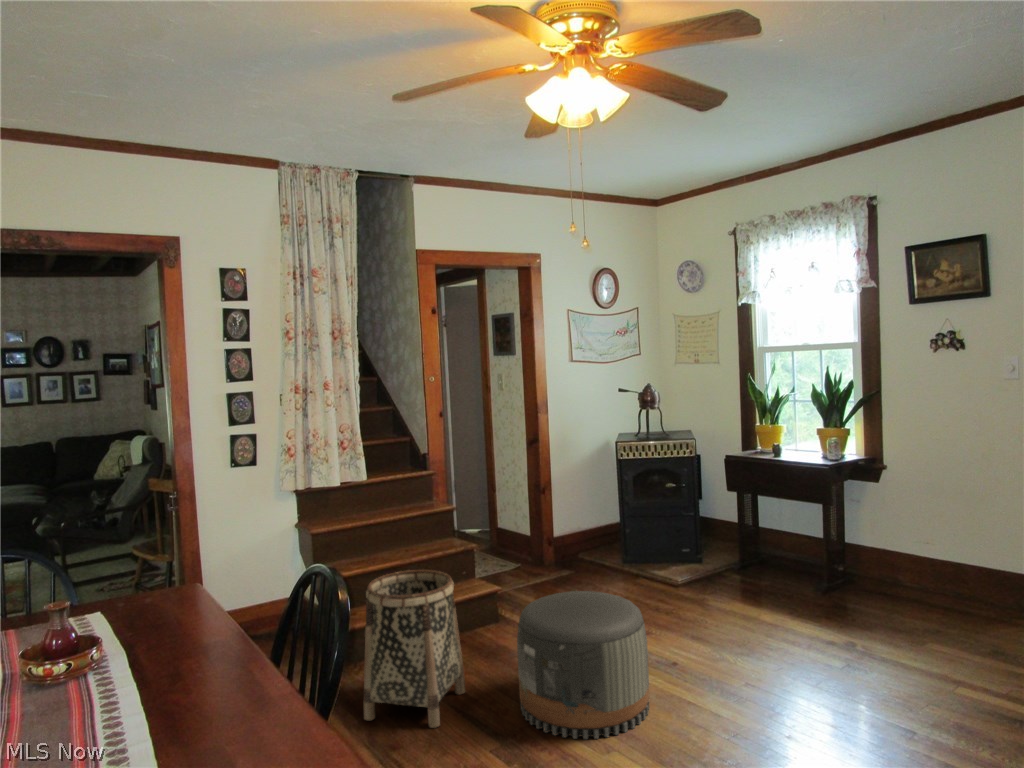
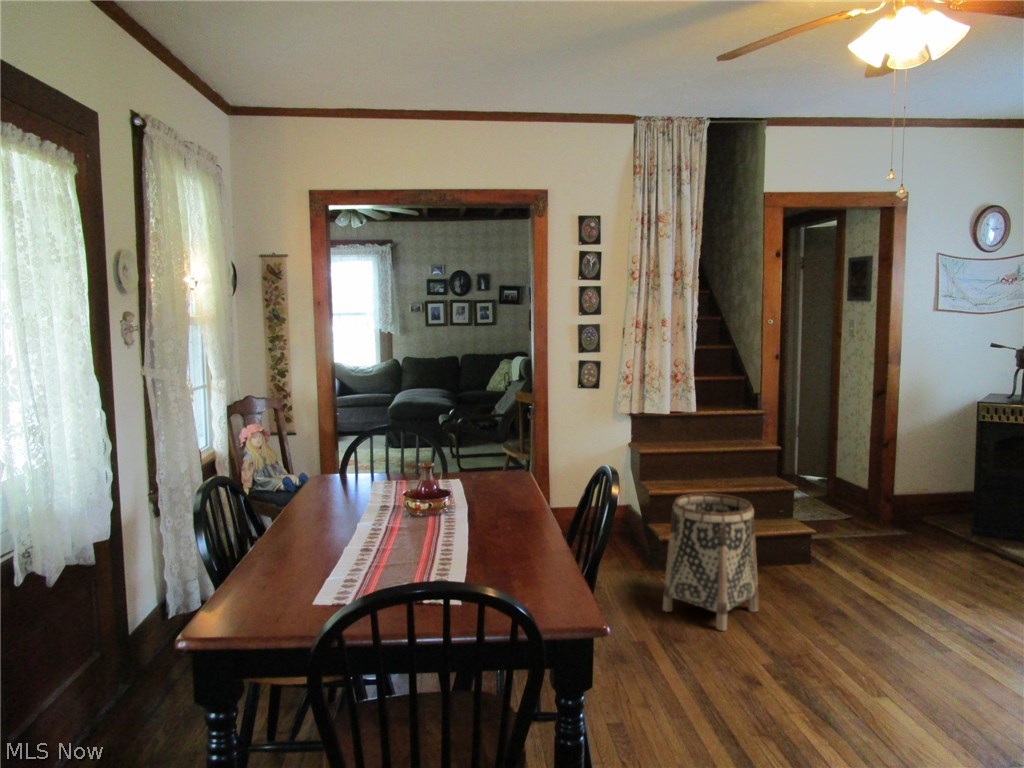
pouf: present [517,591,650,739] -> none [806,540,950,682]

